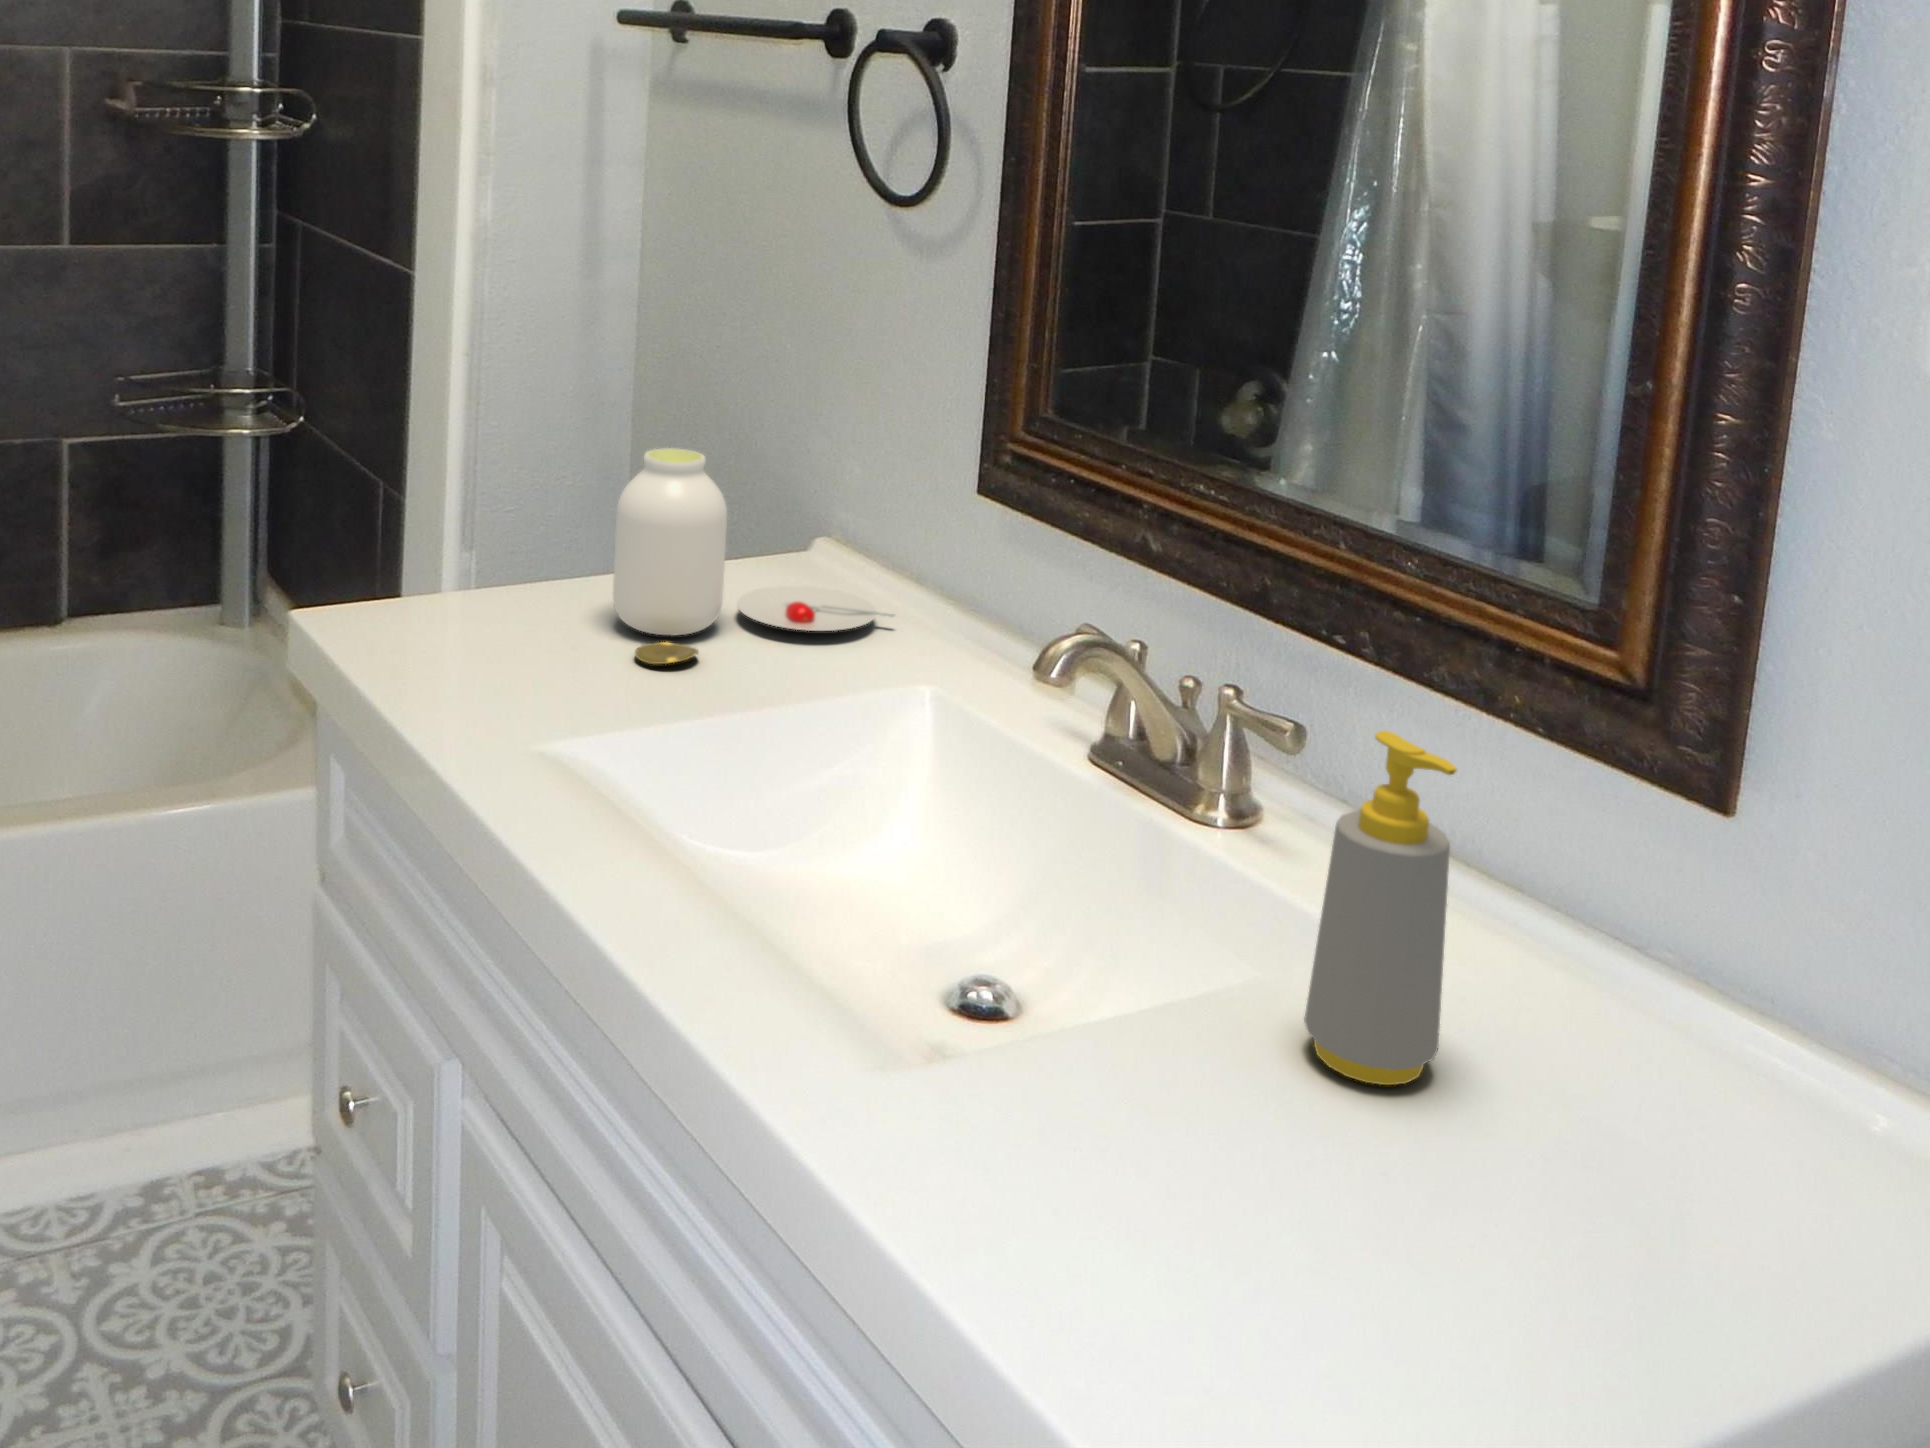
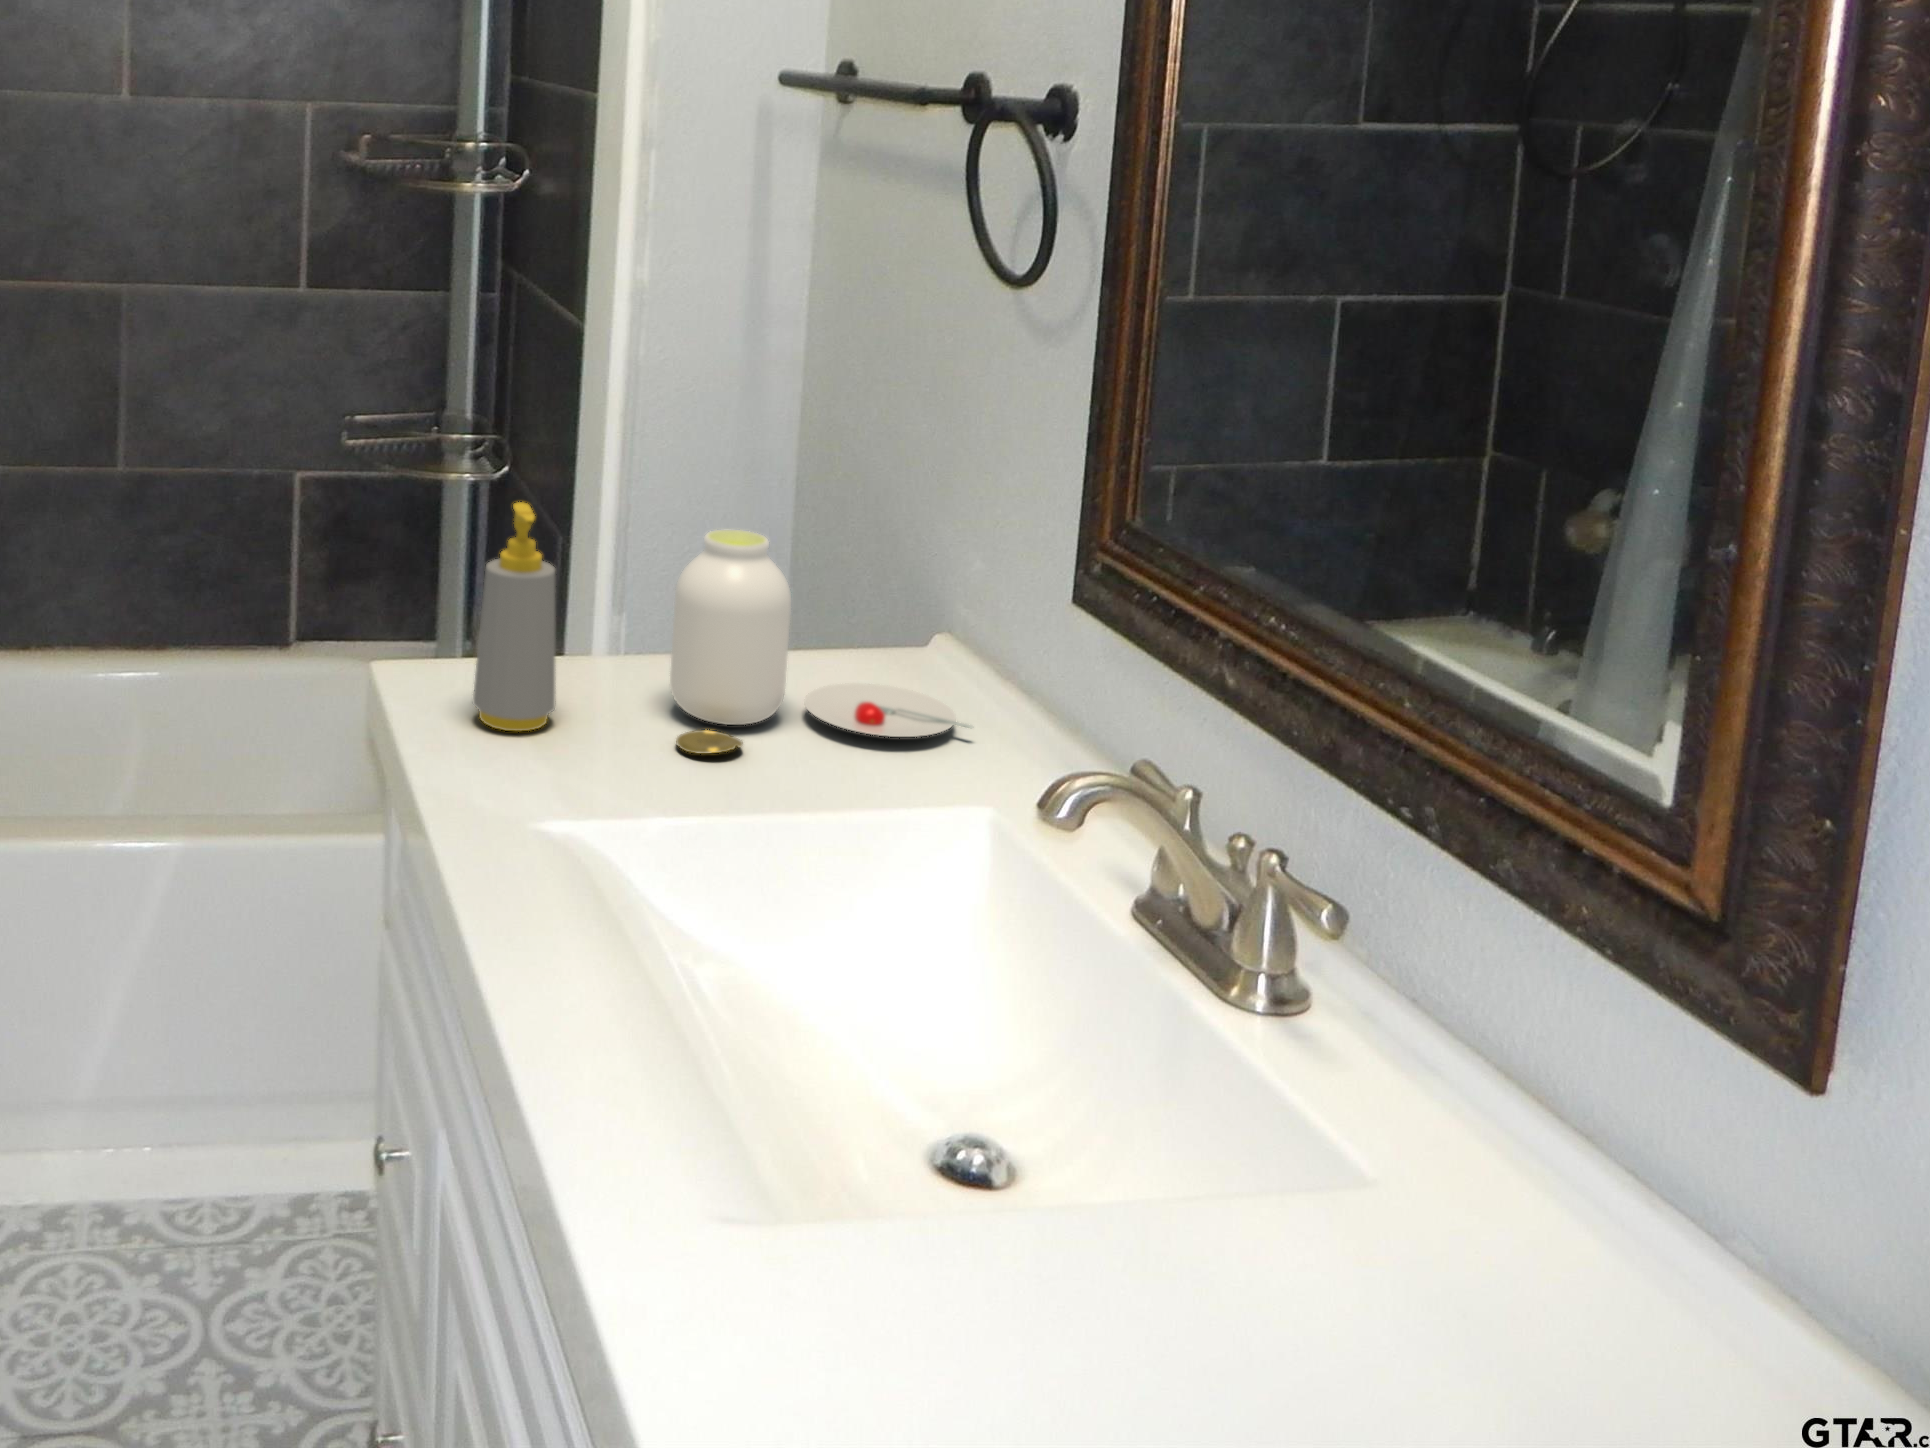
soap bottle: present [1304,731,1457,1085] -> present [473,502,556,731]

